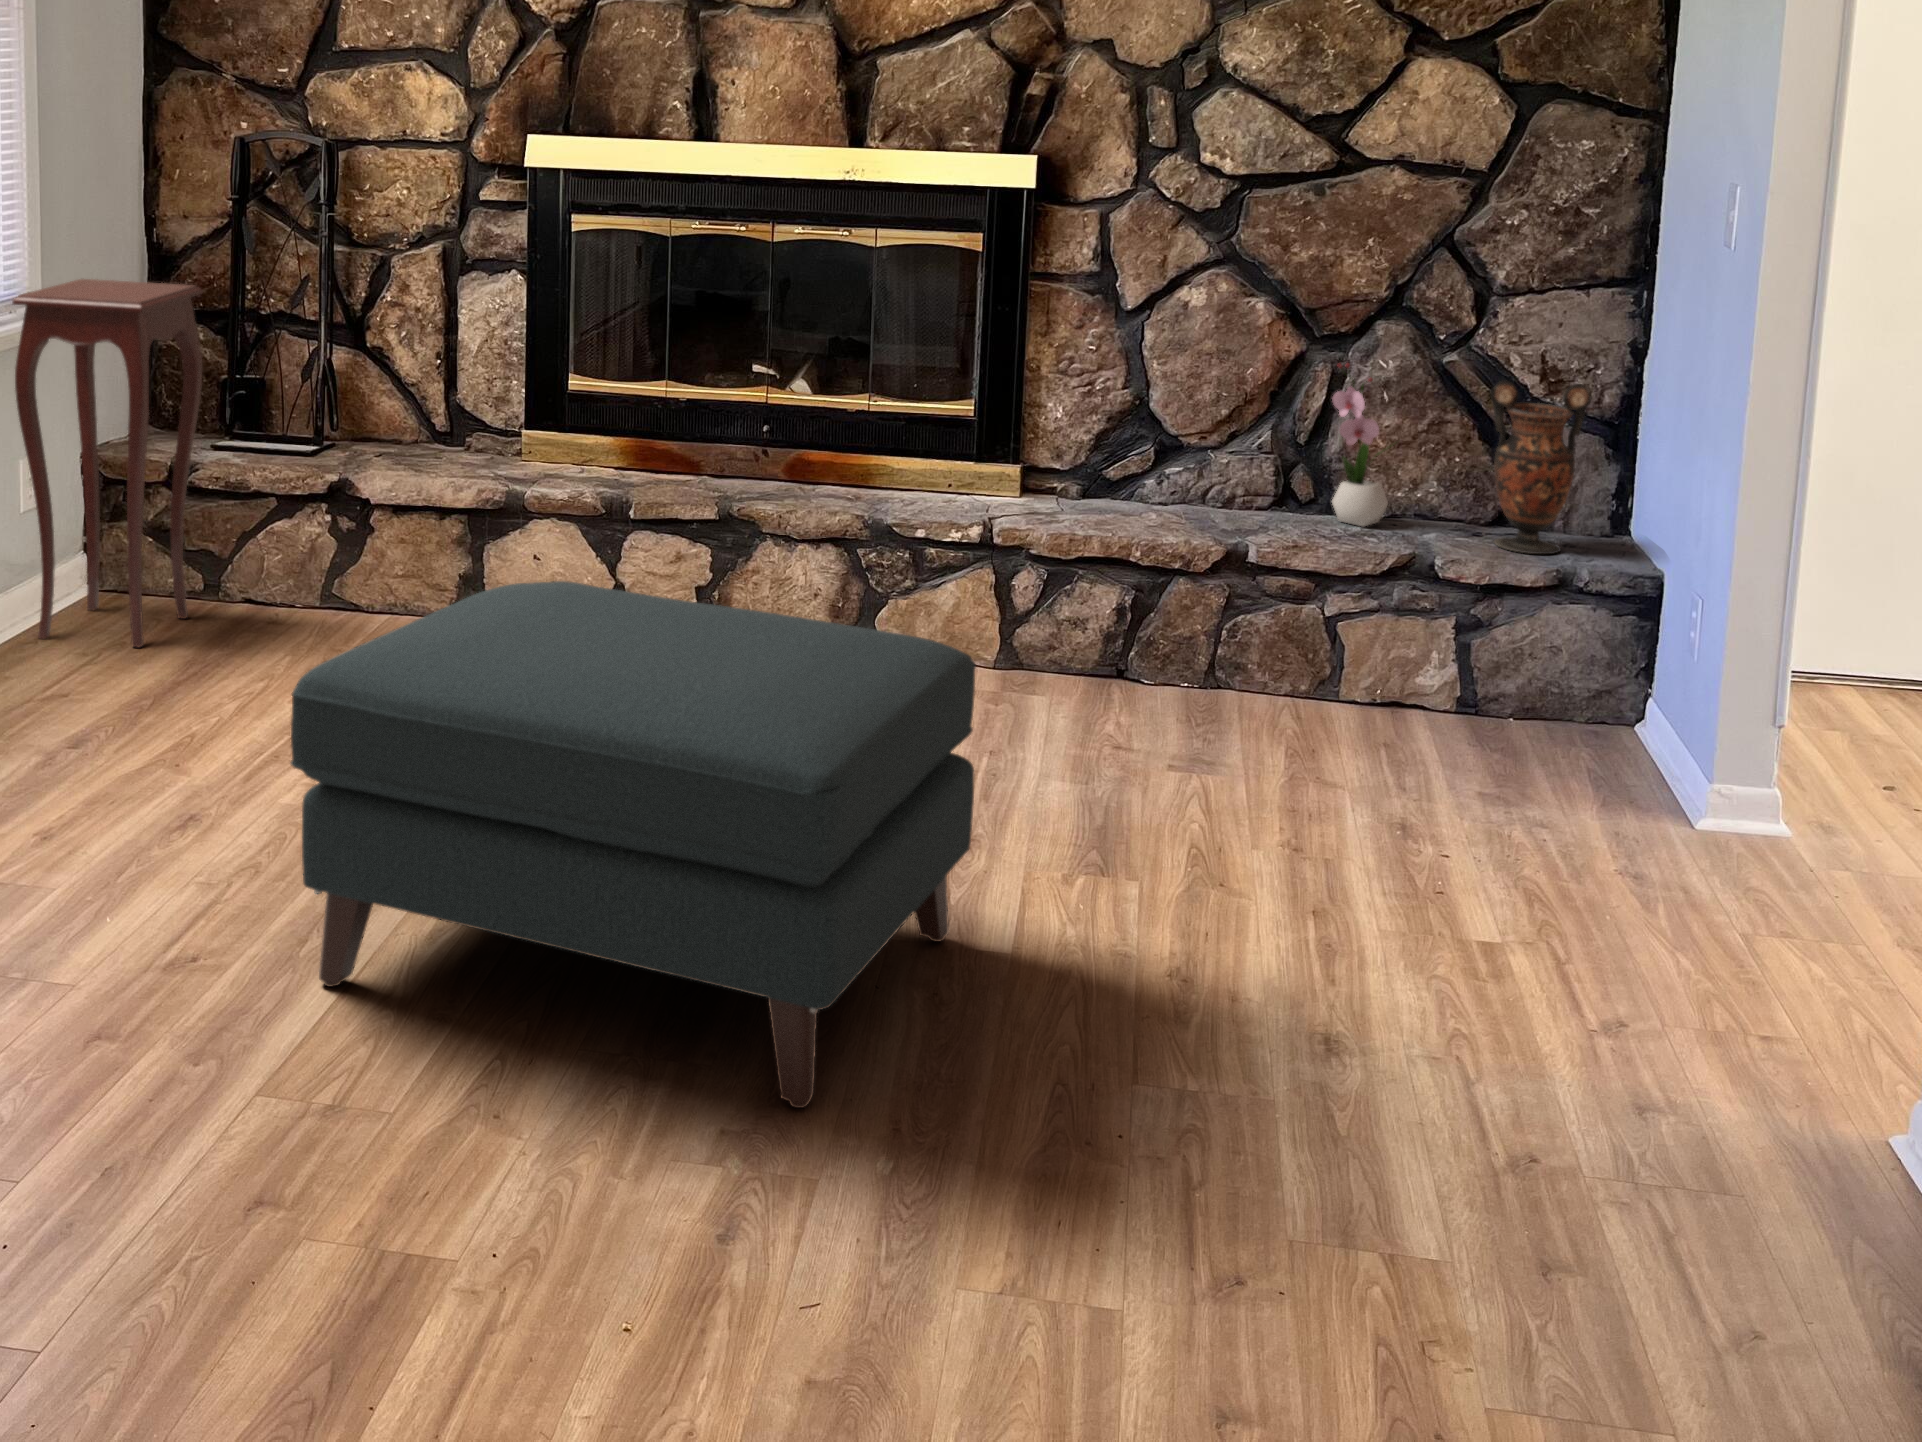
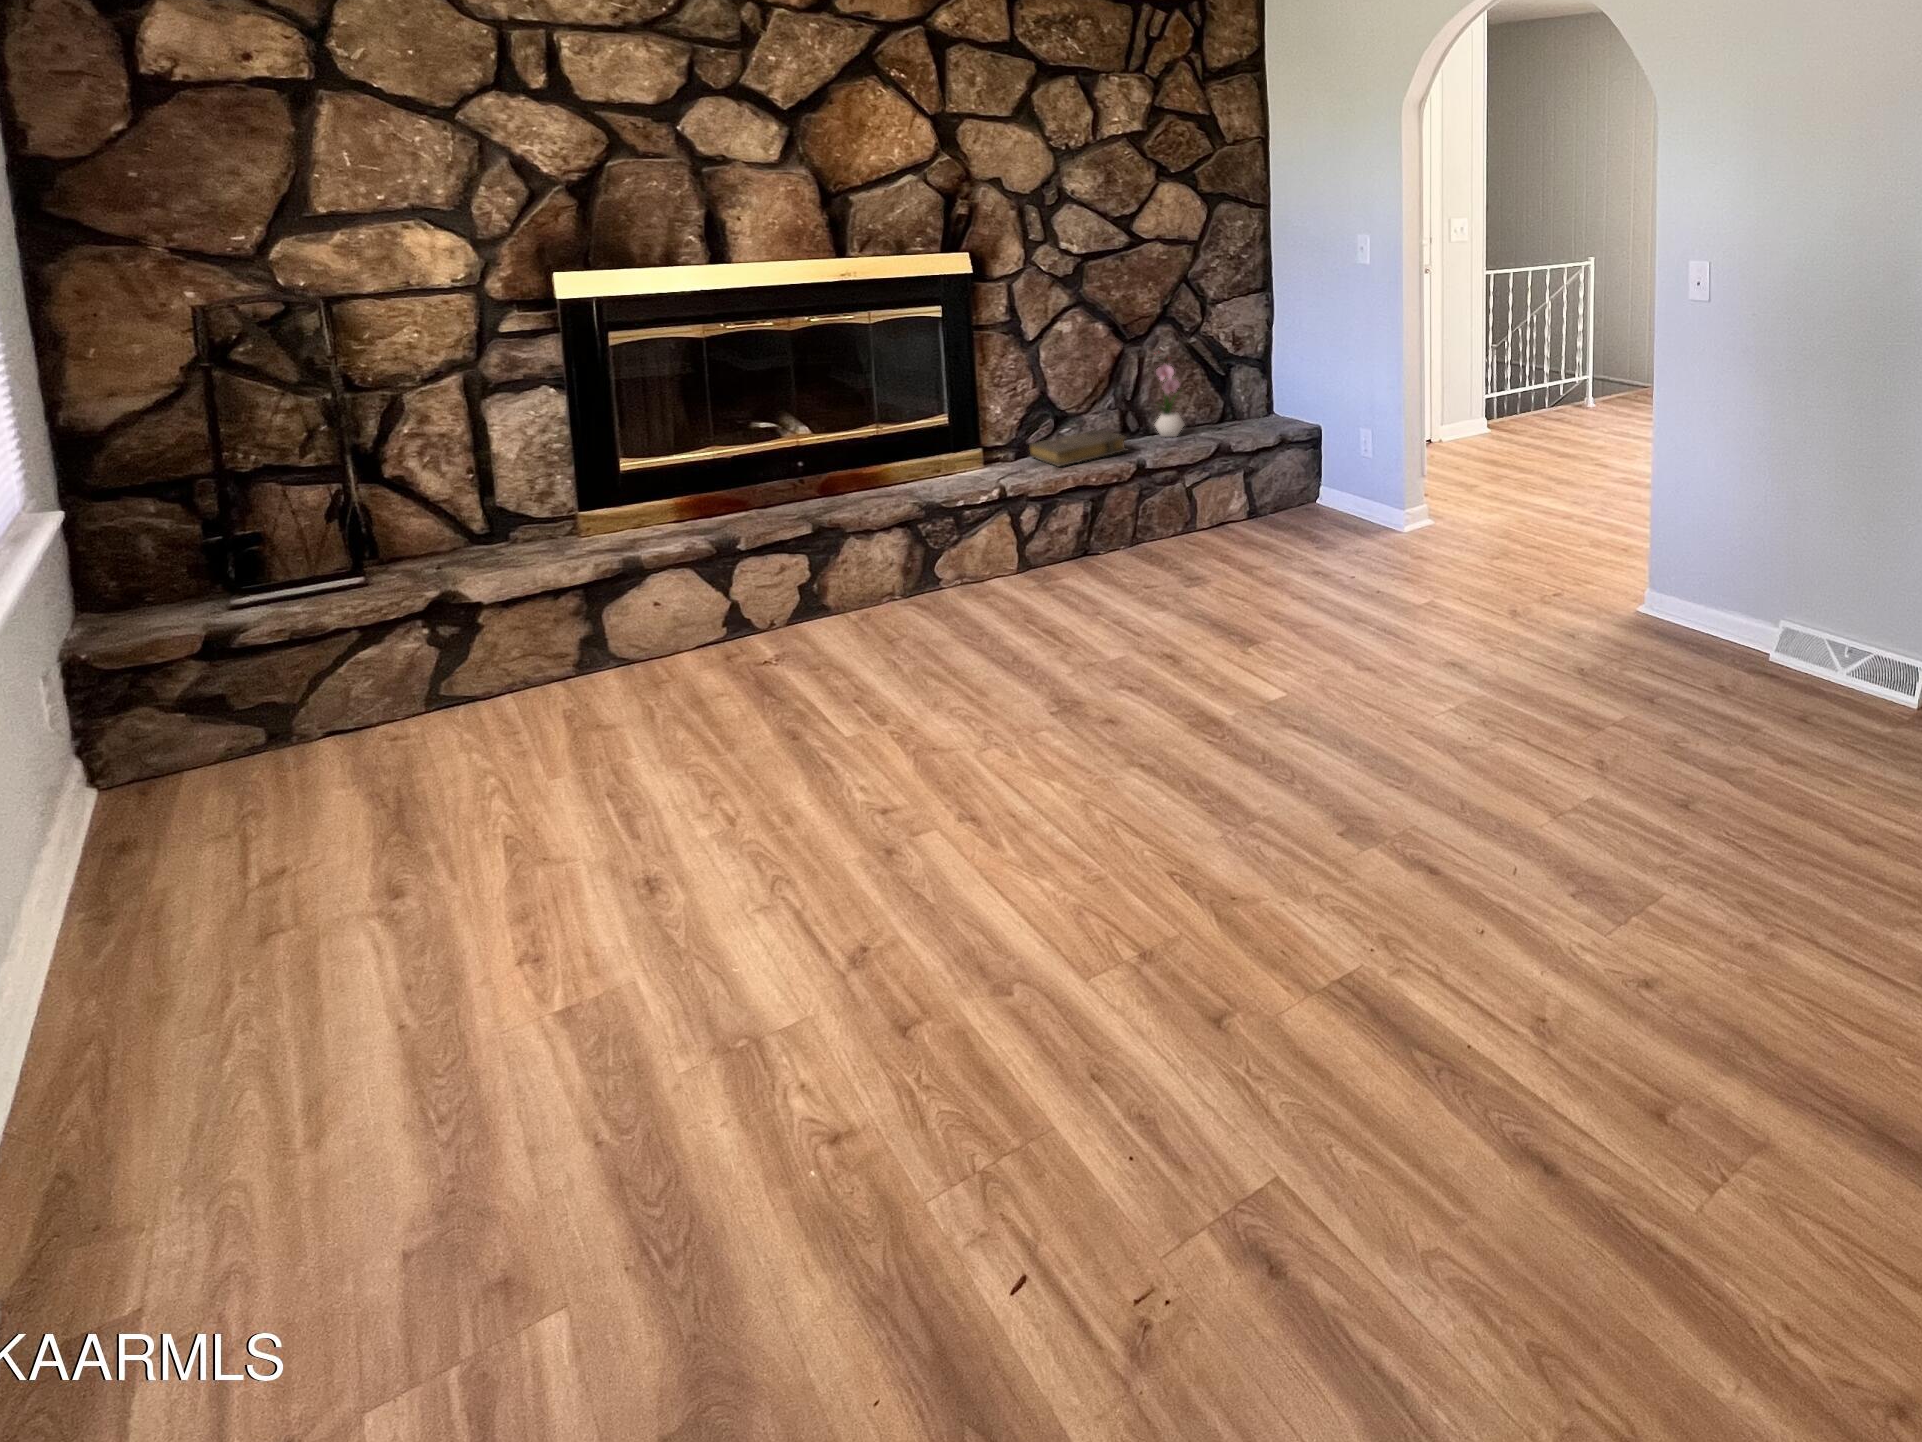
side table: present [13,279,202,647] -> none [35,453,284,854]
vase: present [1491,380,1591,554] -> none [1232,343,1271,431]
book: none [1090,477,1239,525] -> present [1029,430,1127,466]
ottoman: present [291,581,976,1108] -> none [907,539,1341,908]

